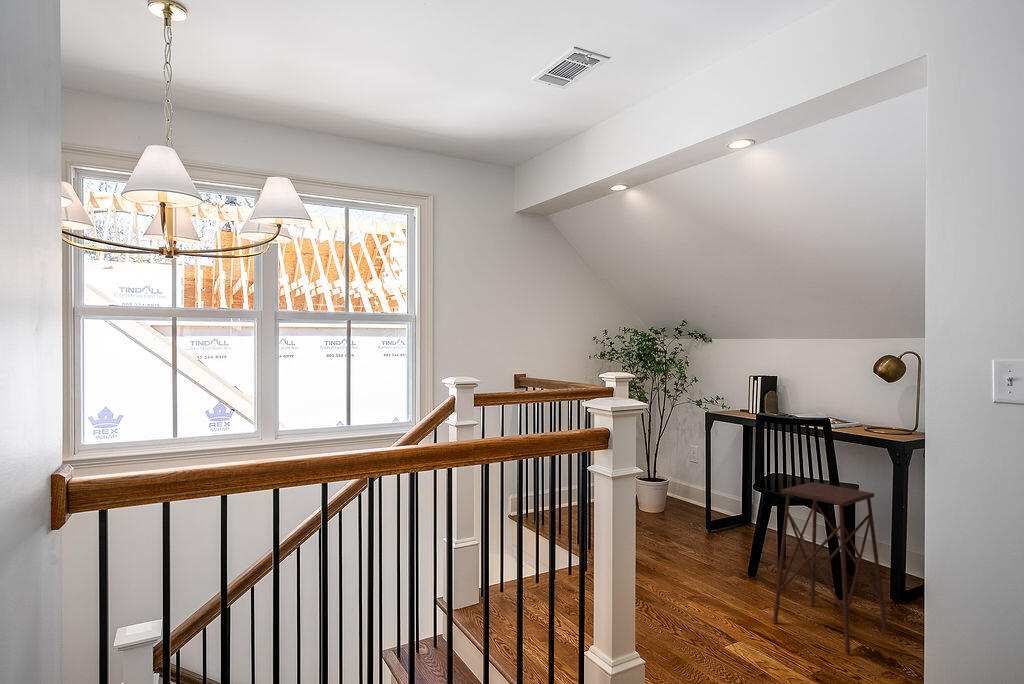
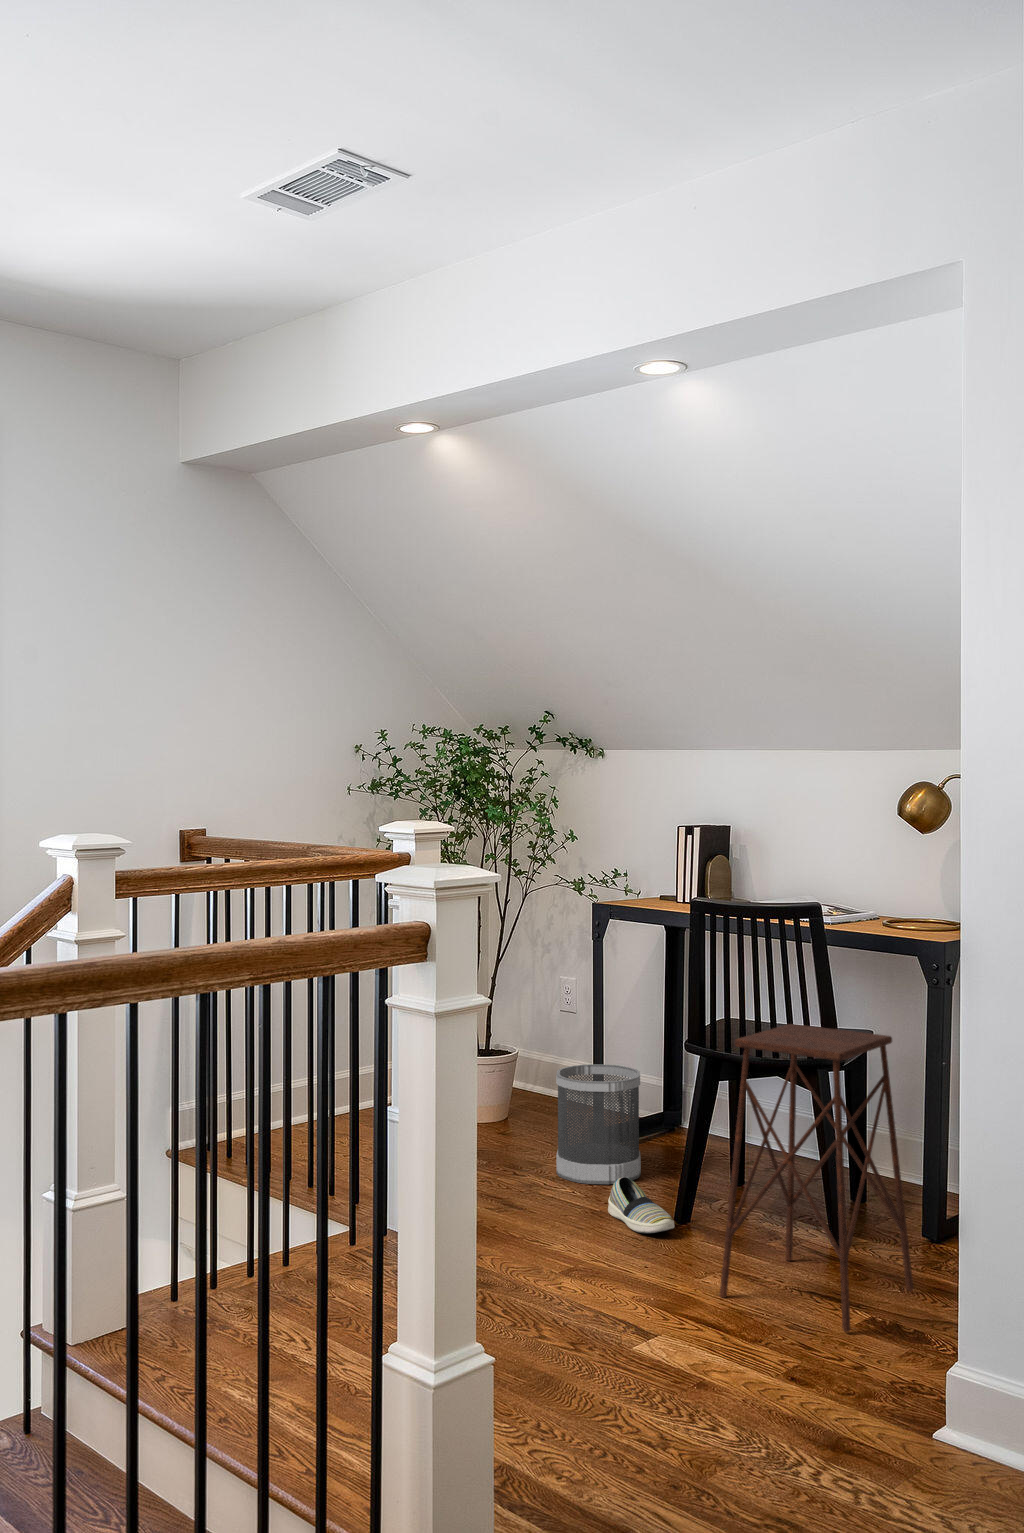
wastebasket: none [687,492,730,553] -> present [556,1064,641,1184]
shoe: none [713,551,748,582] -> present [608,1177,674,1233]

